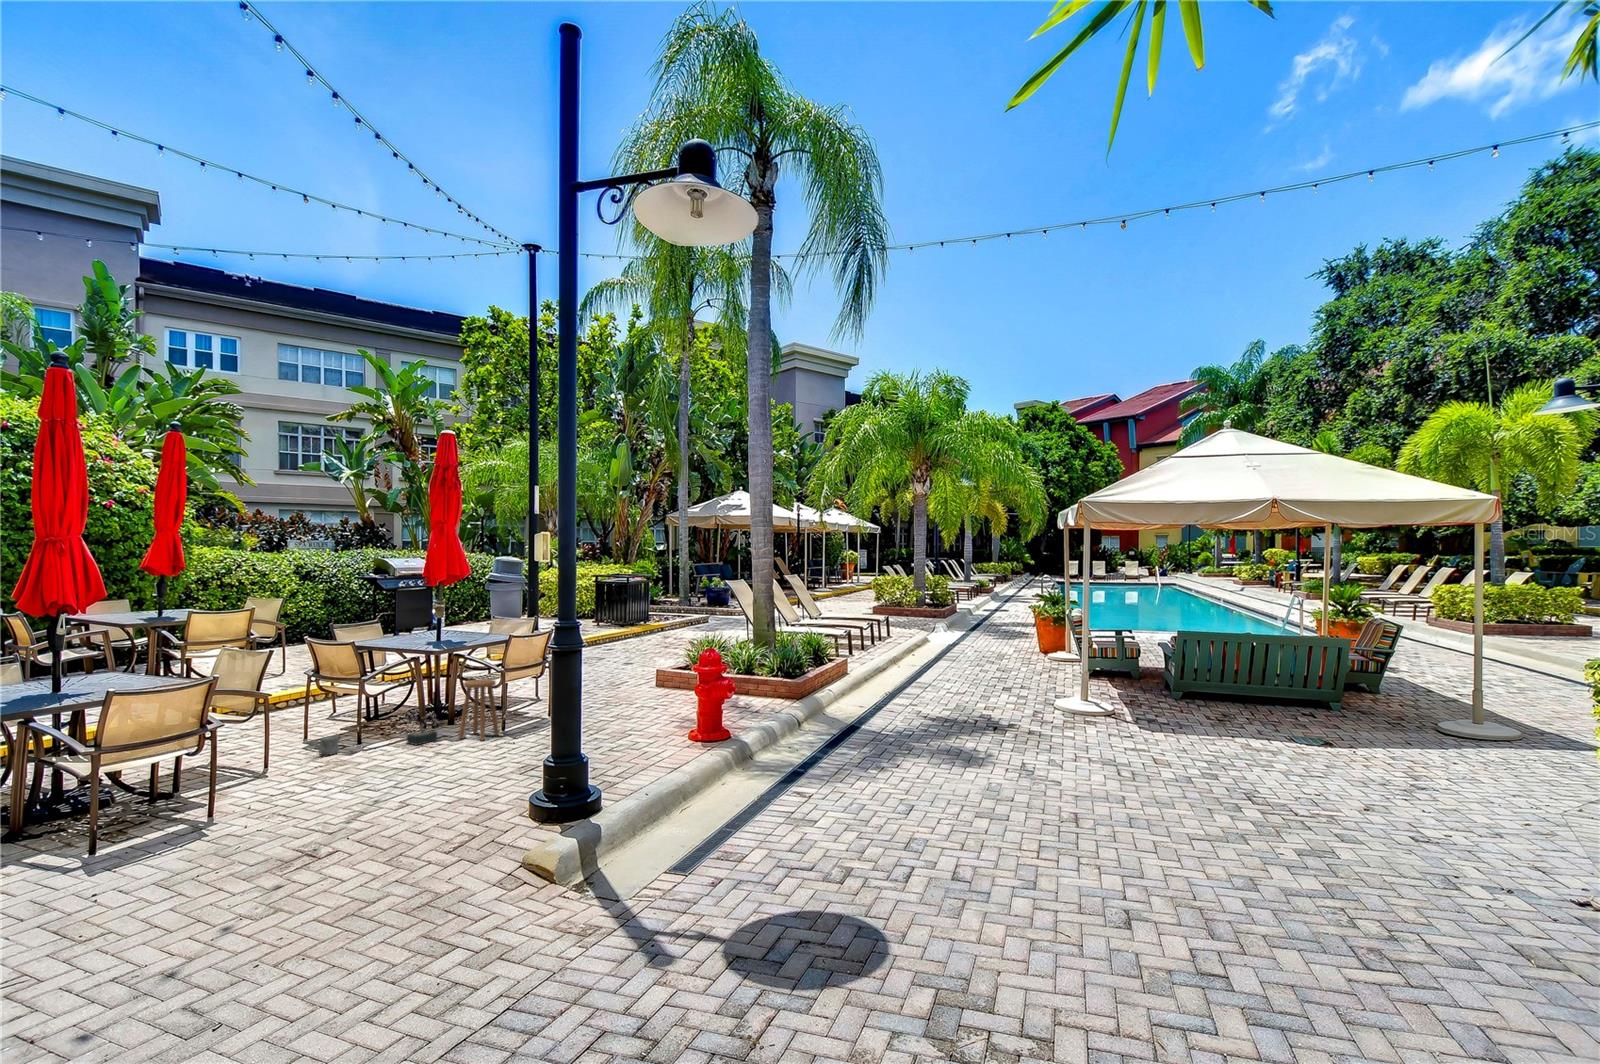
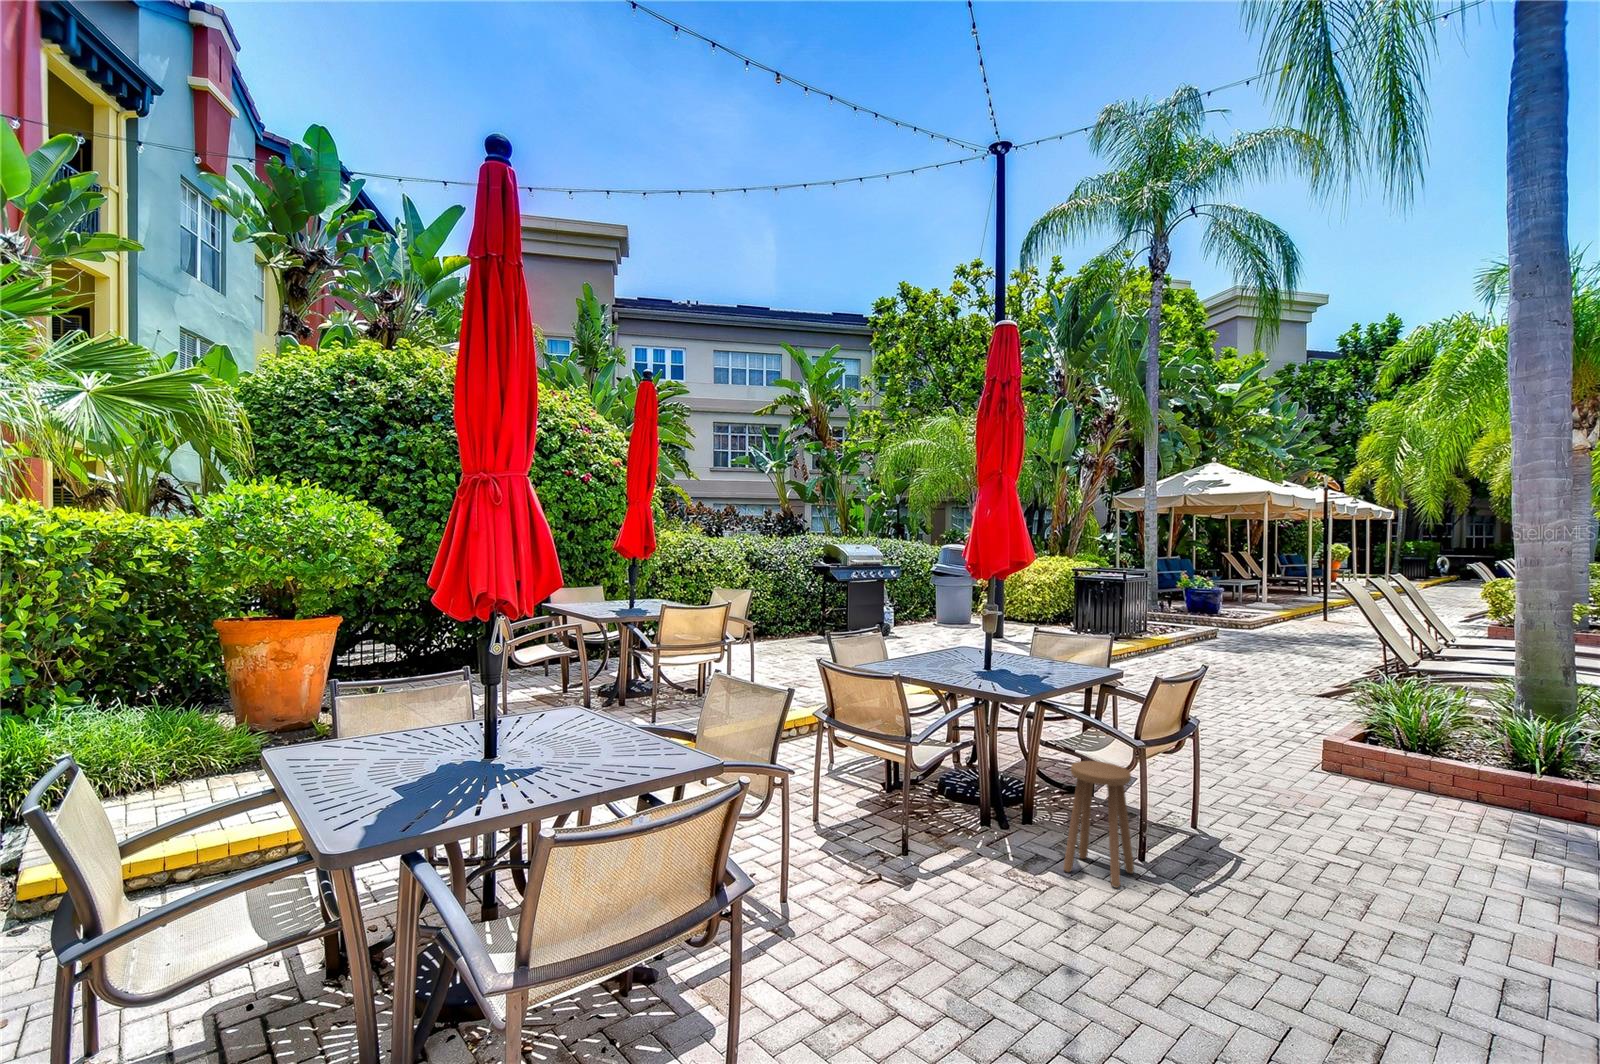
decorative plant: present [401,712,438,745] -> none [966,811,1028,879]
watering can: present [309,734,341,755] -> none [839,836,876,878]

